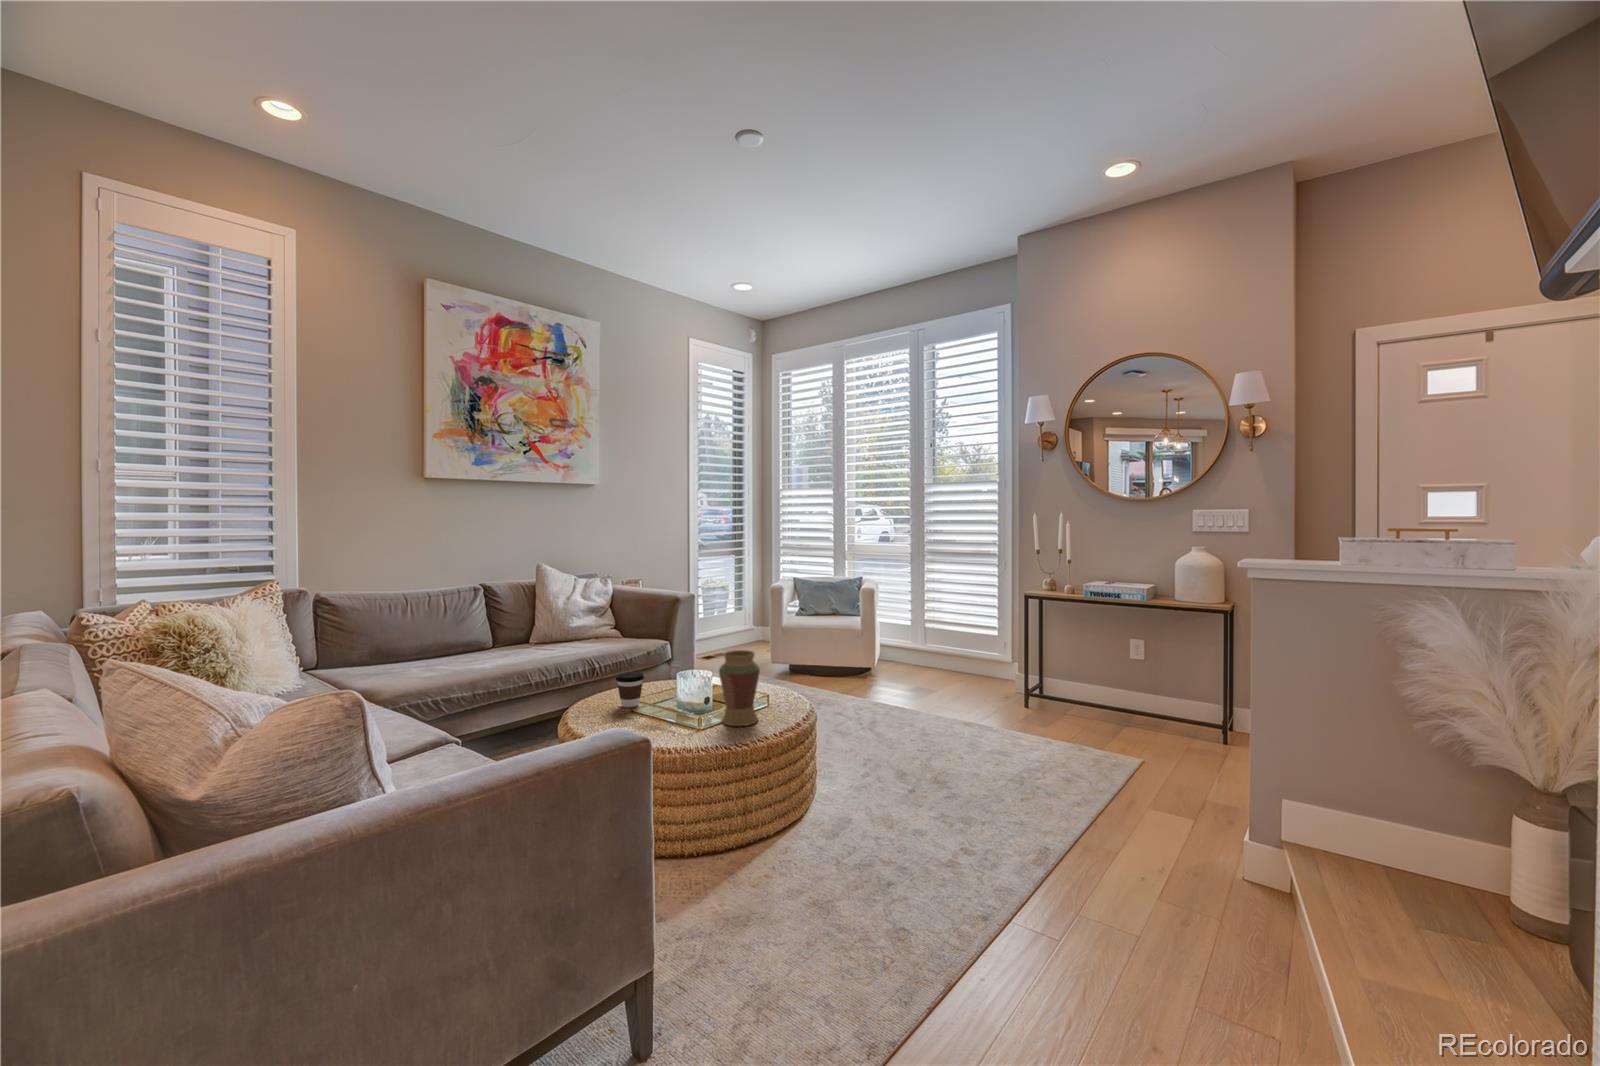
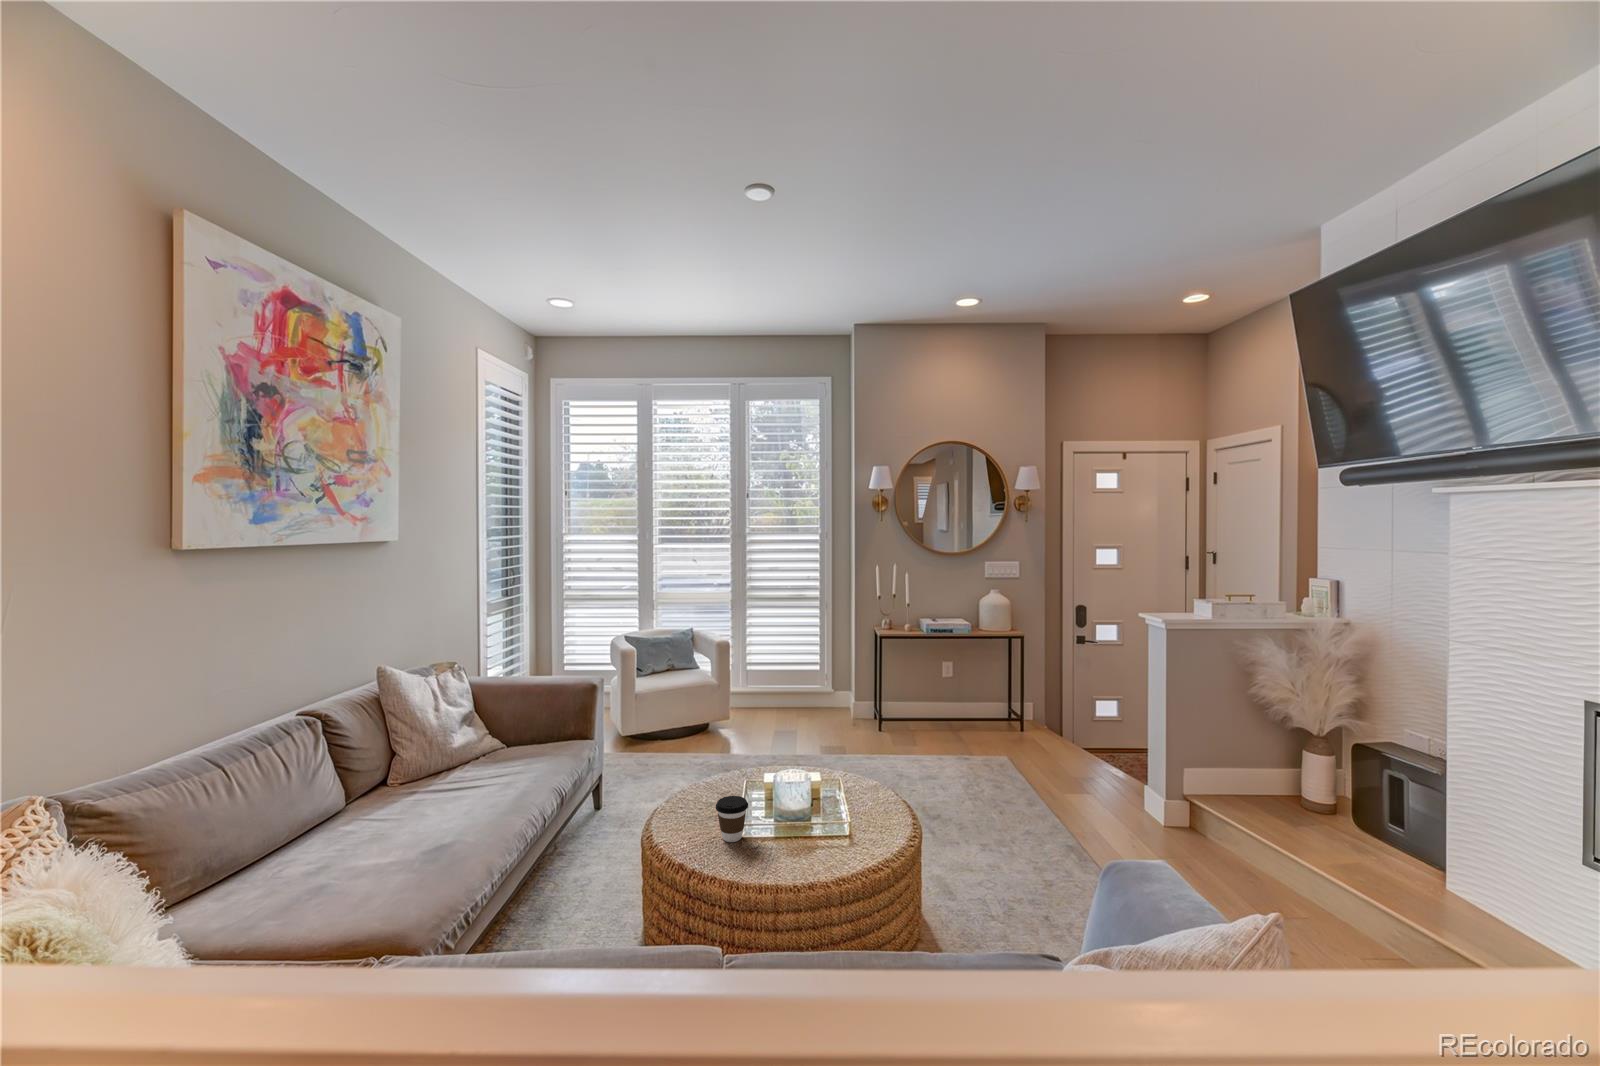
vase: present [719,650,760,726] -> none [838,744,880,828]

